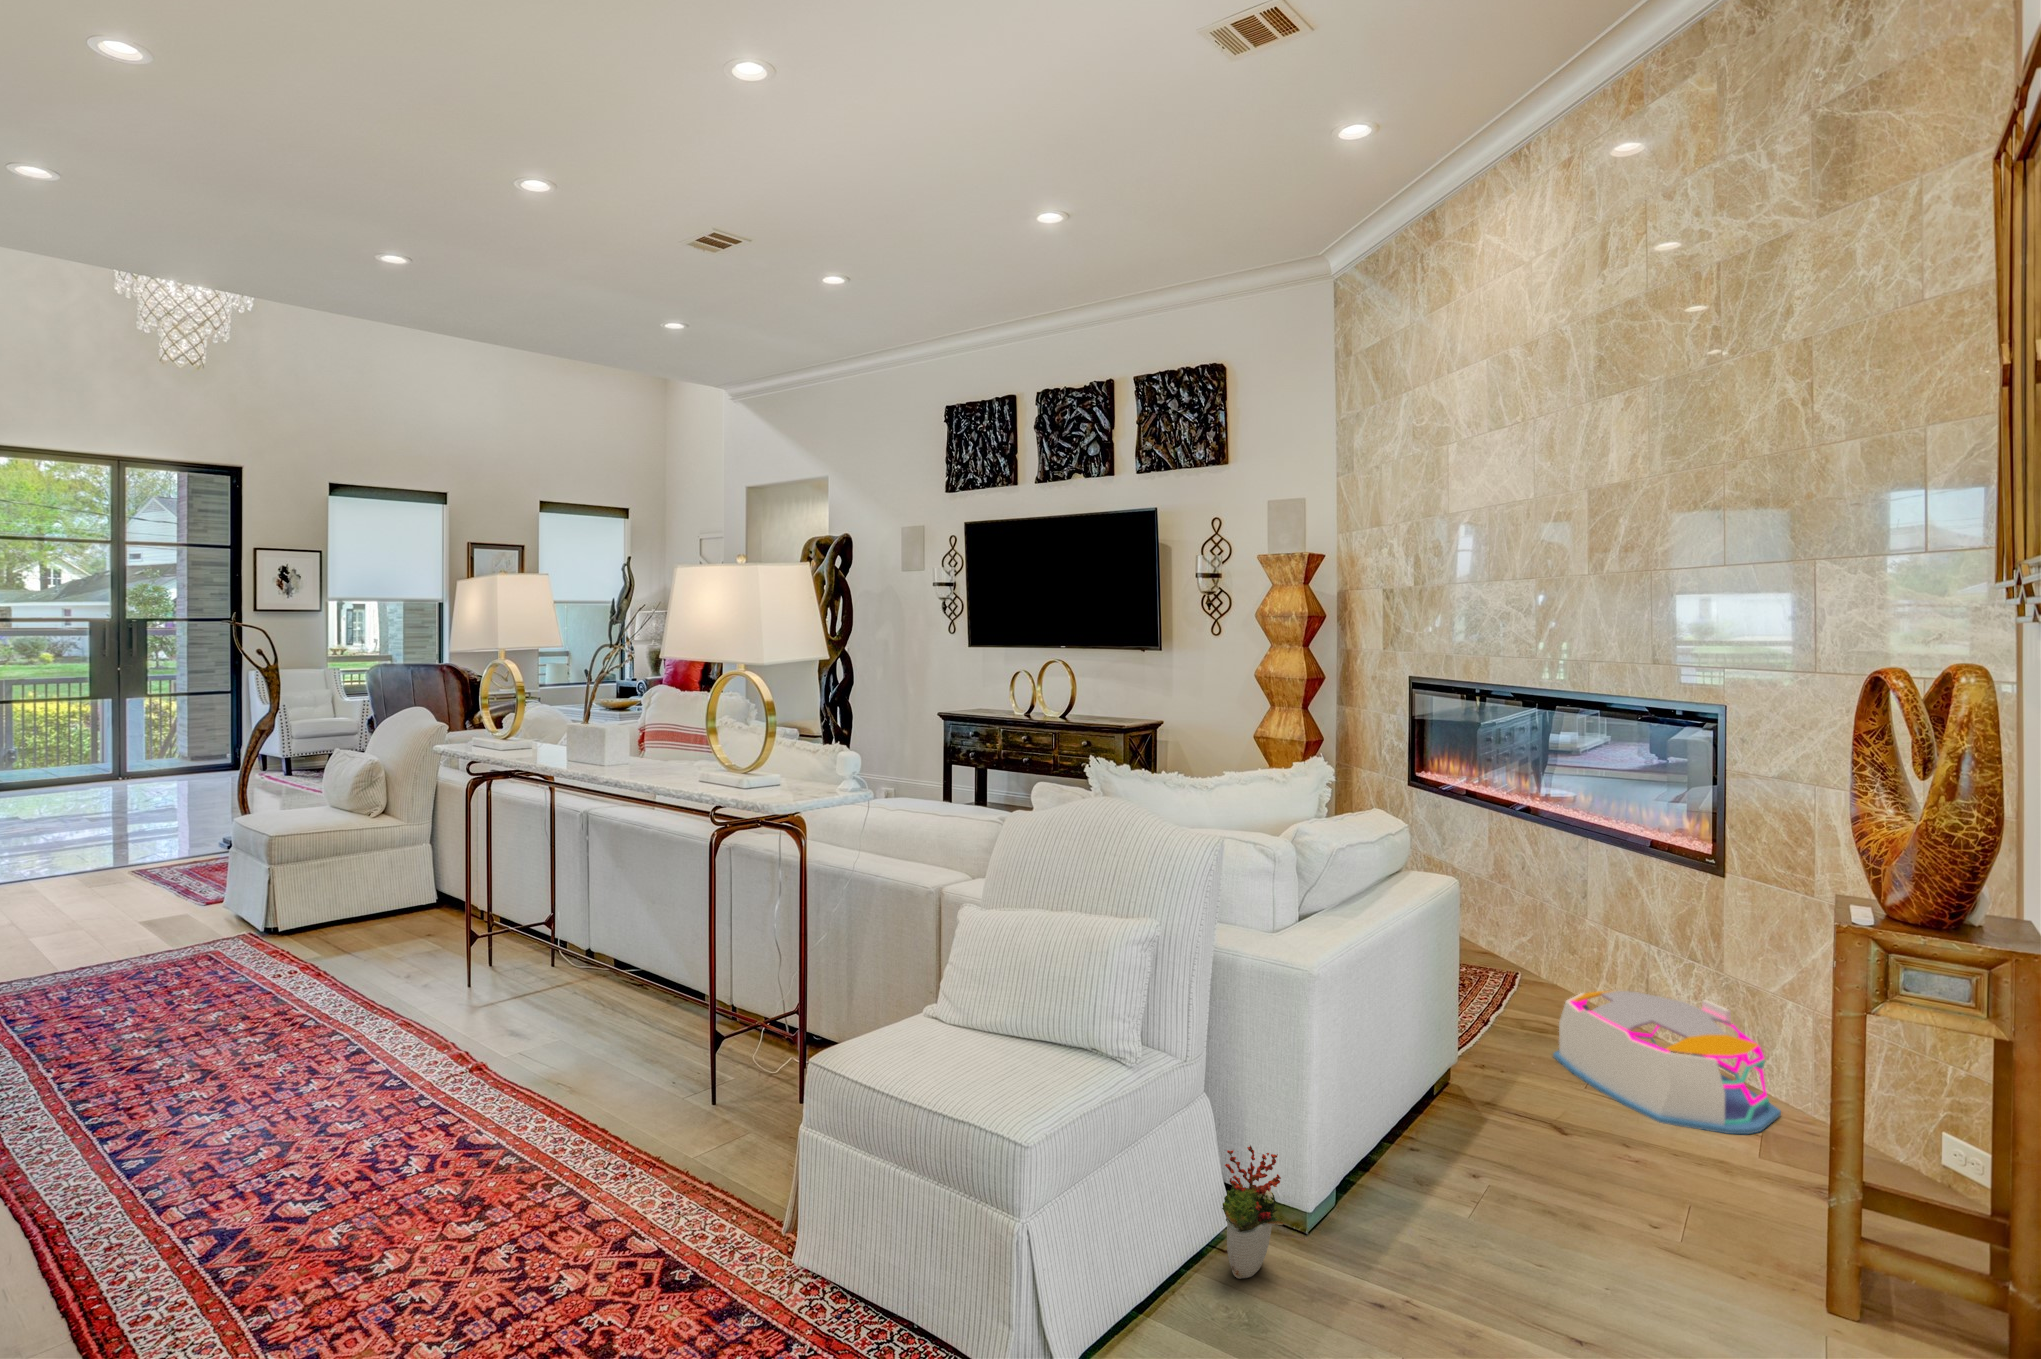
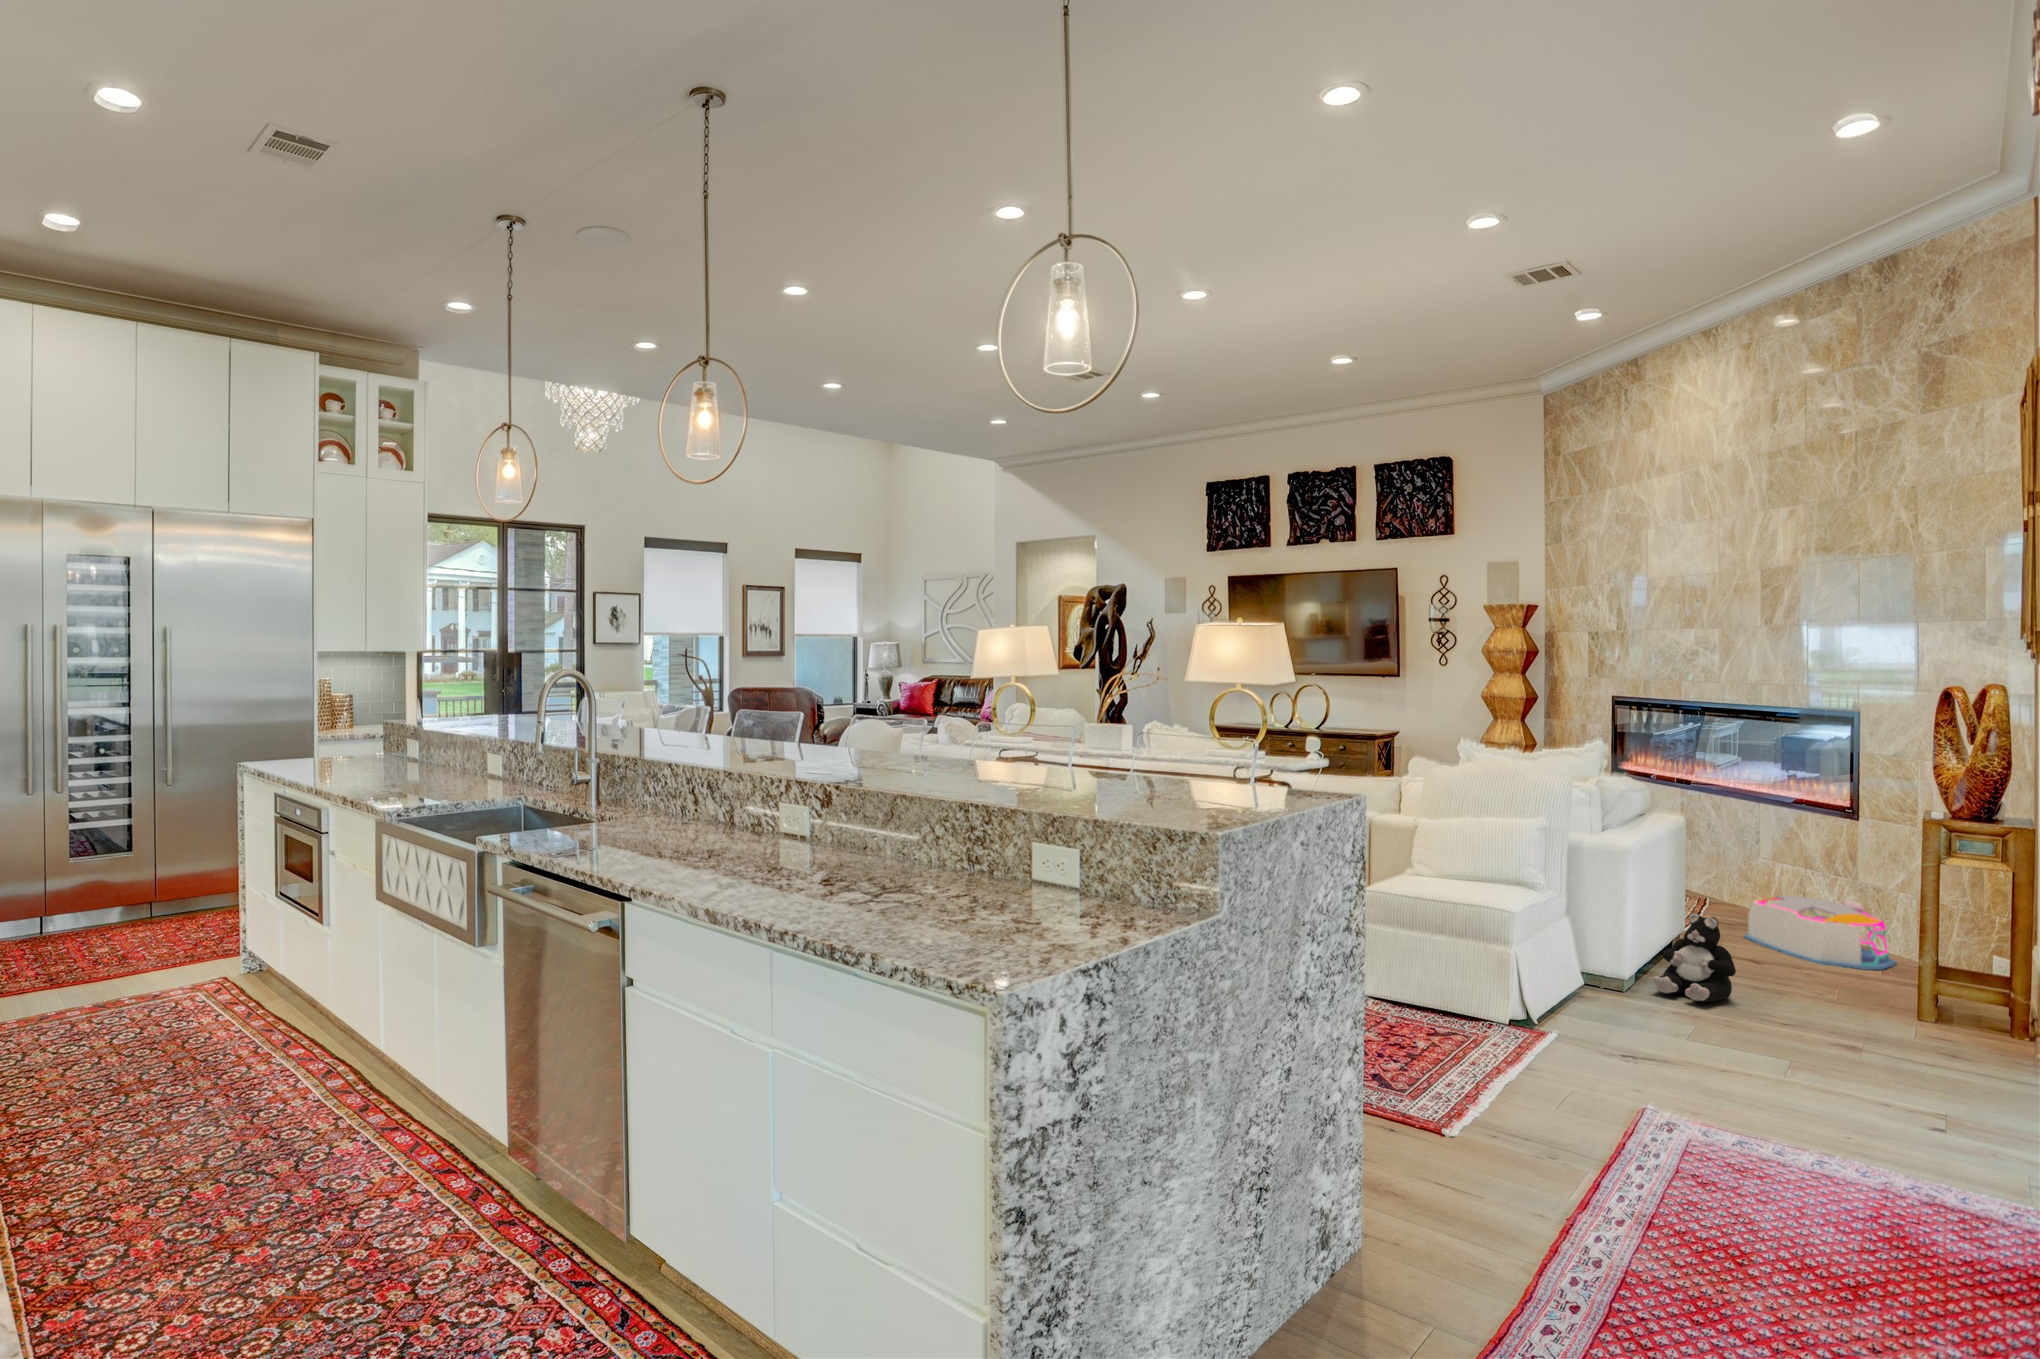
plush toy: none [1359,1085,1501,1270] -> present [1653,913,1736,1002]
decorative plant: present [1222,1145,1284,1279] -> none [1582,933,1619,1002]

